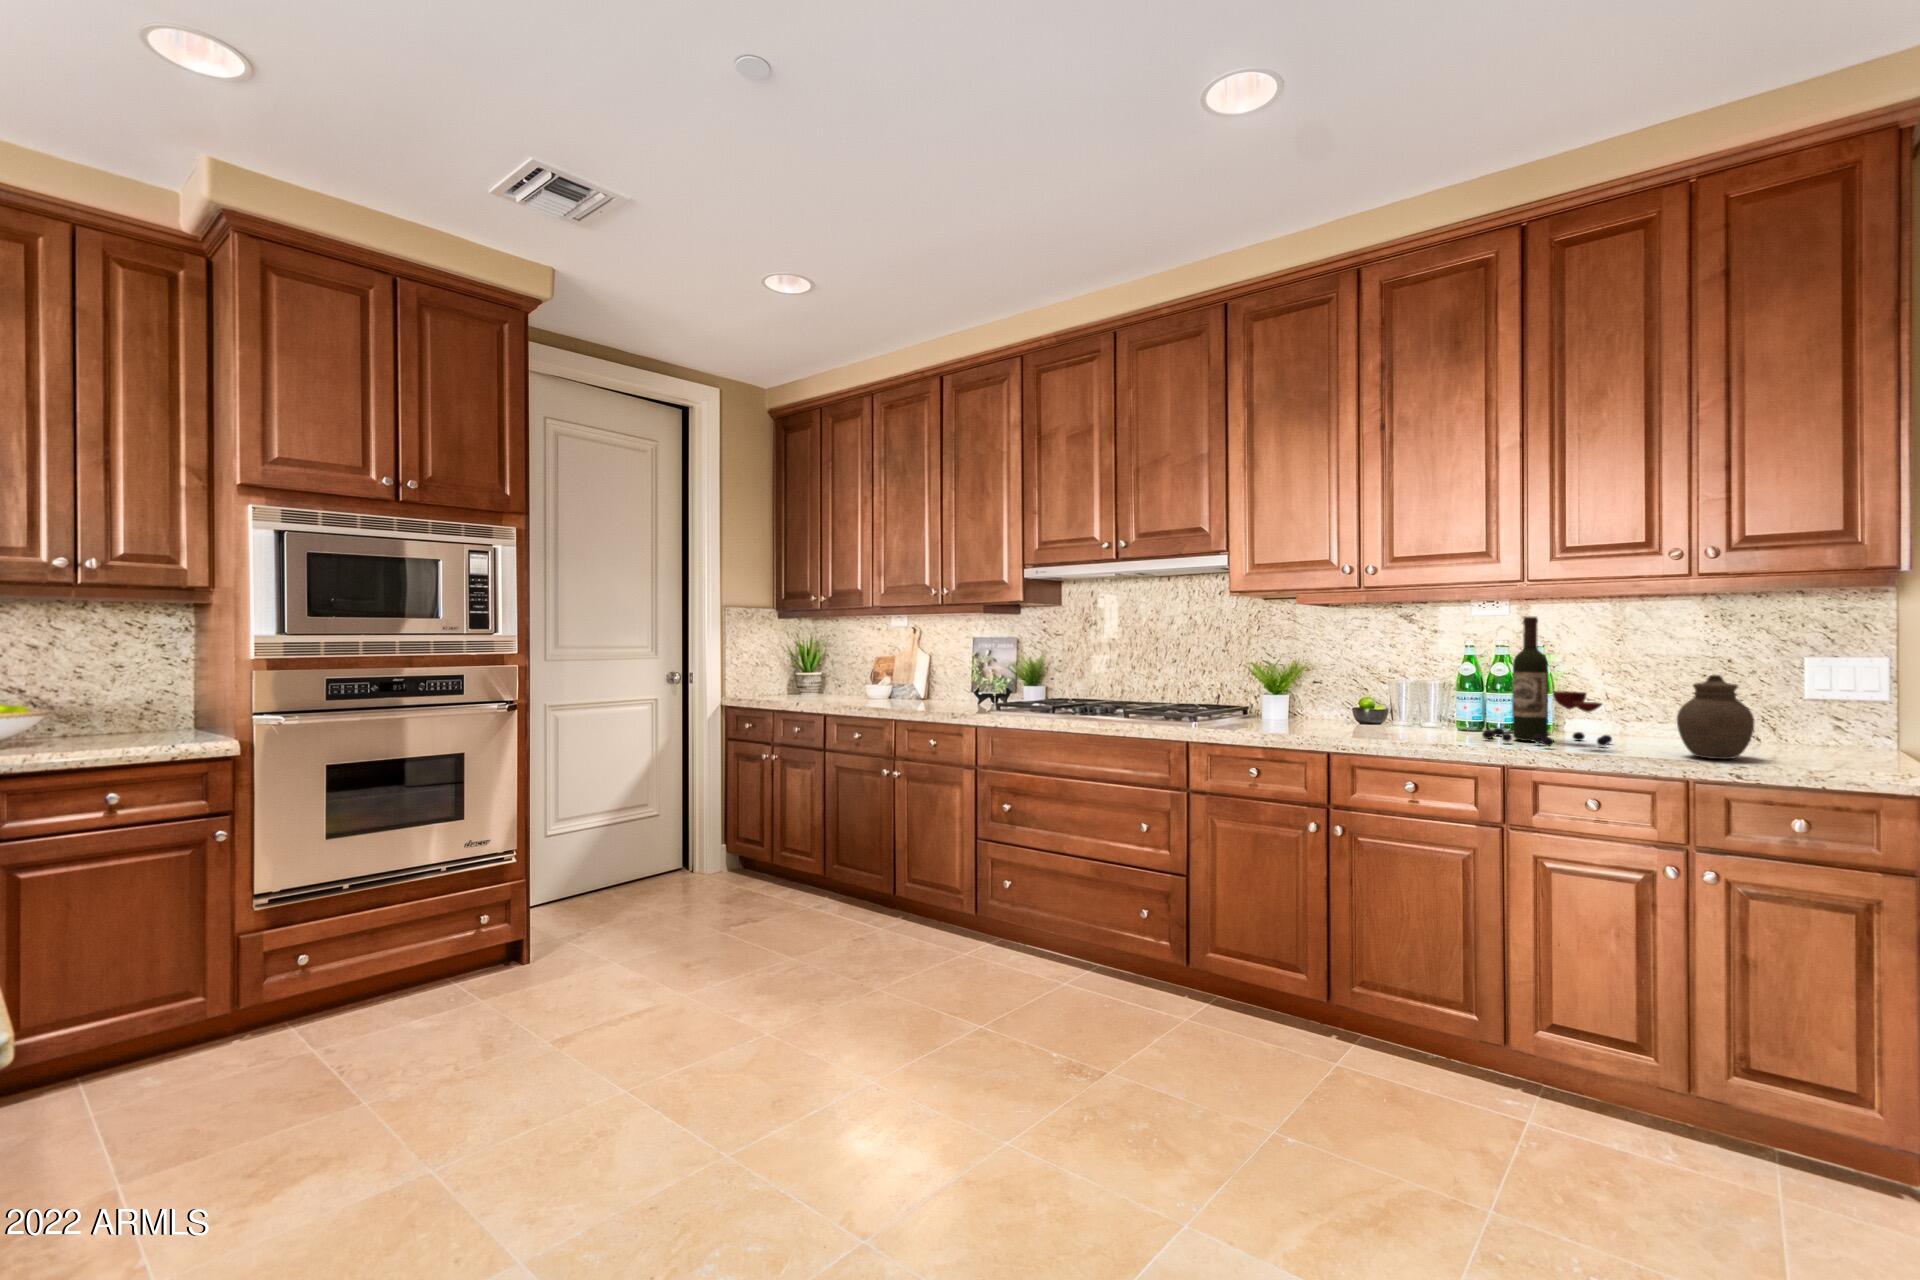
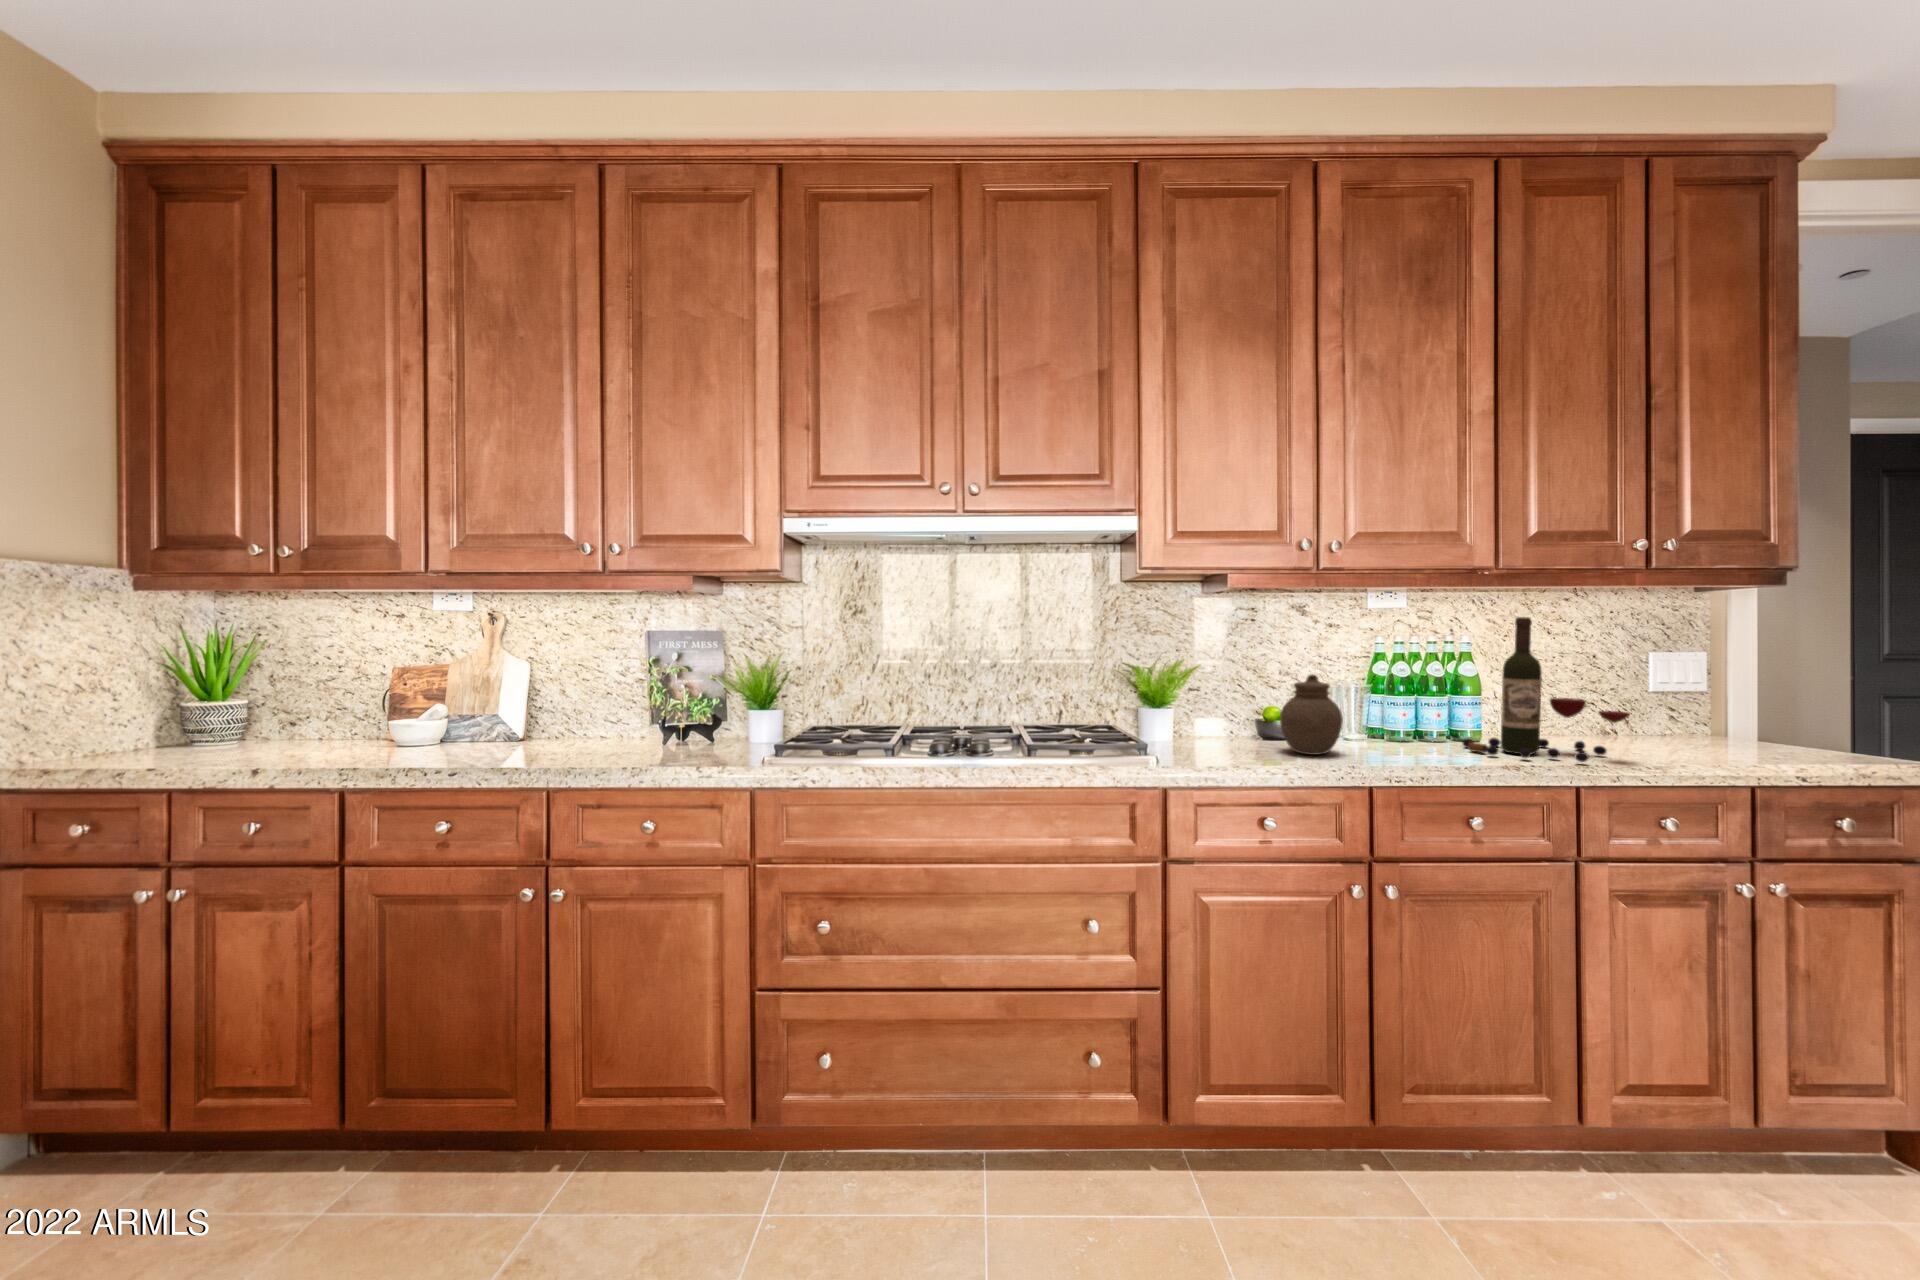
jar: present [1677,674,1754,759] -> present [1280,674,1343,755]

